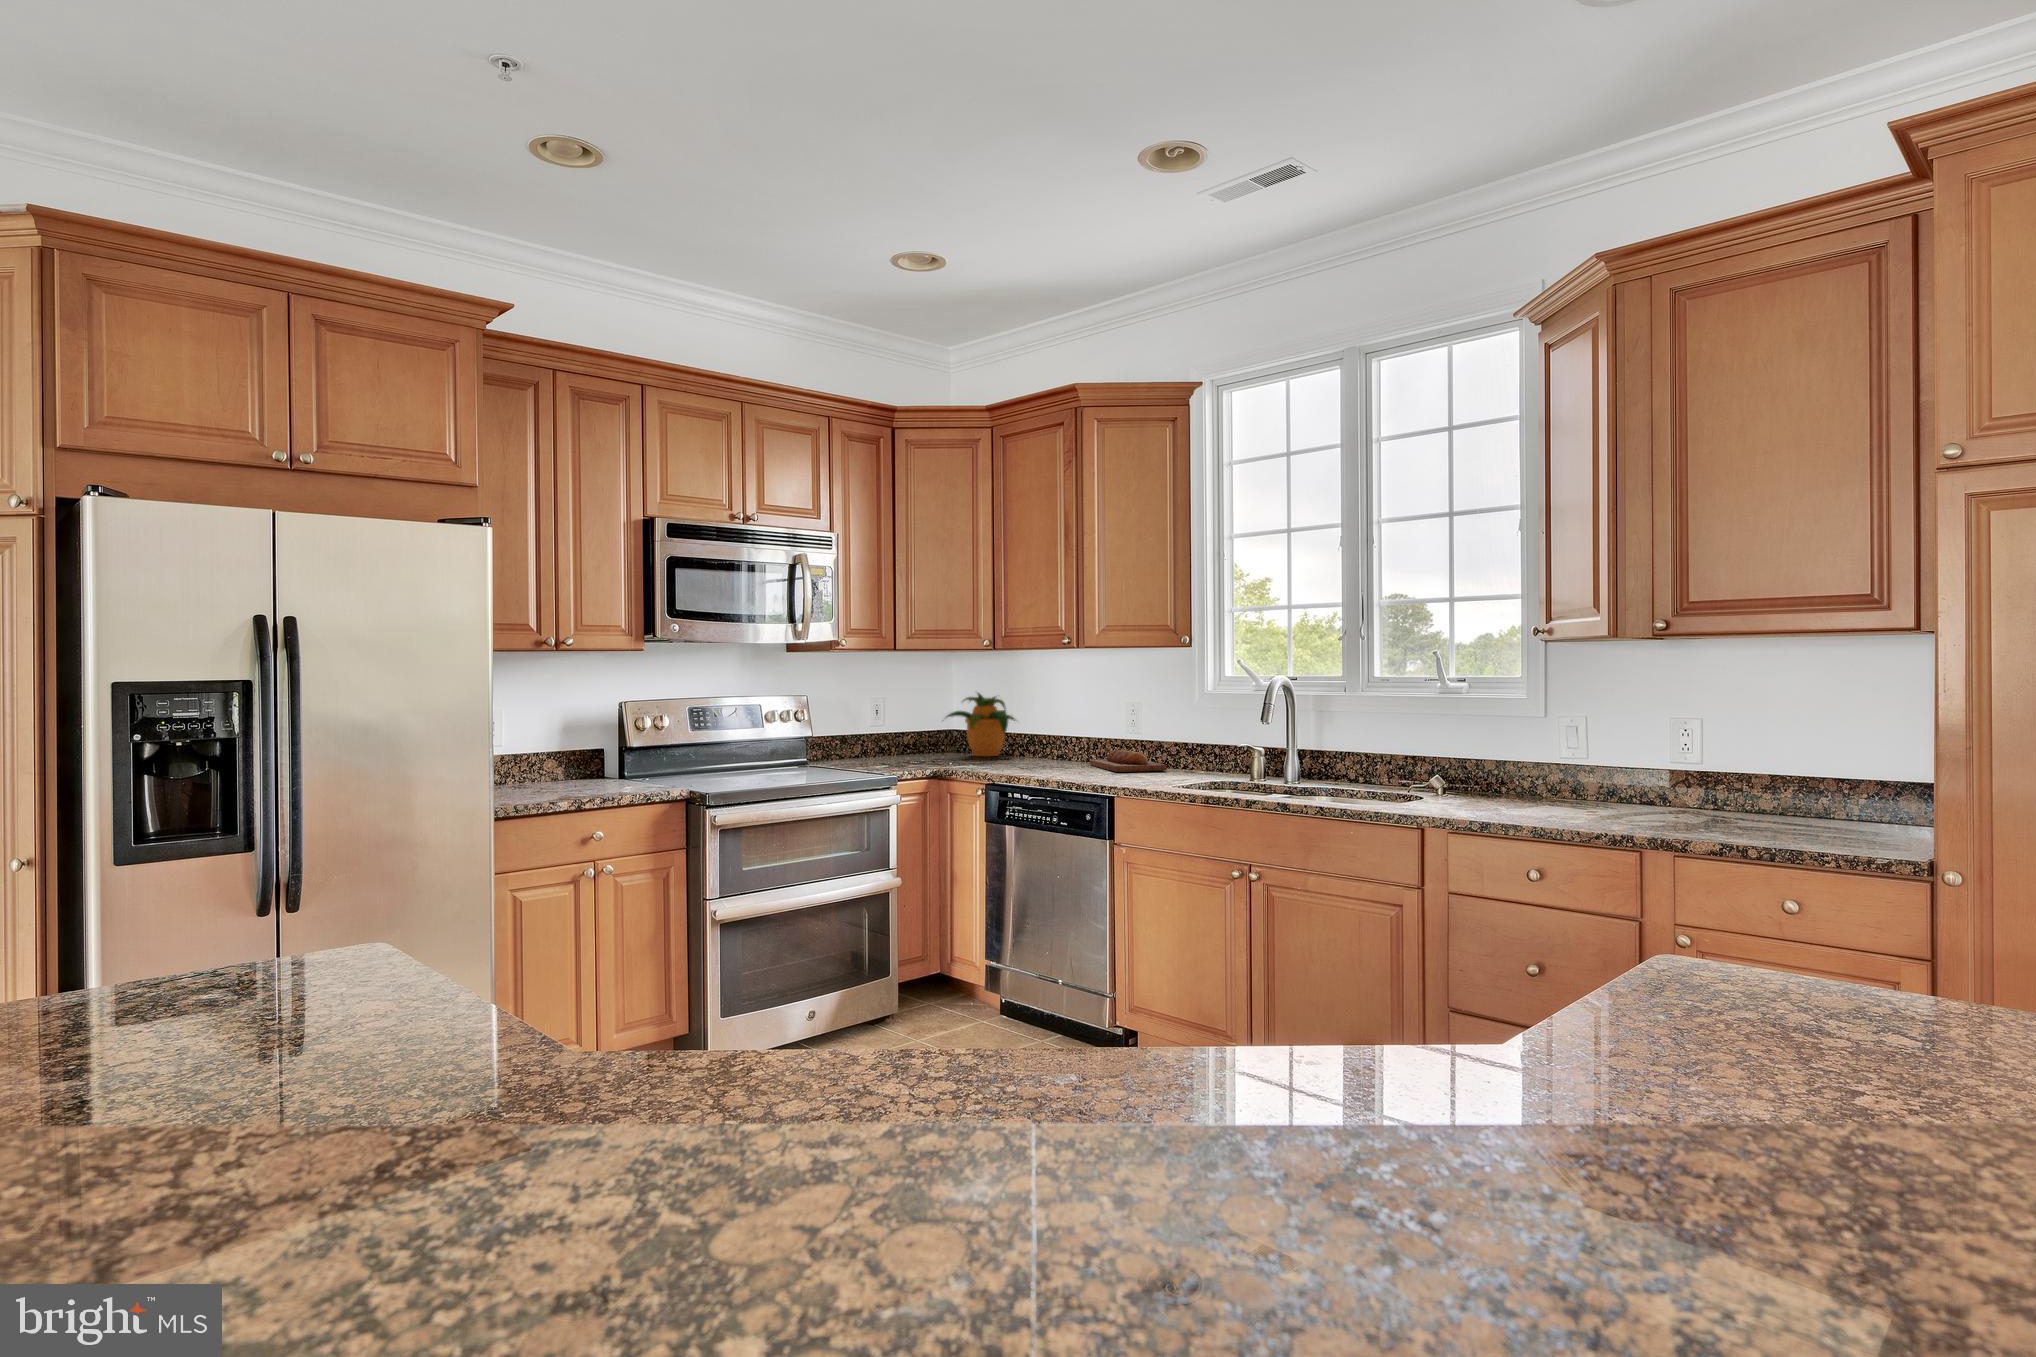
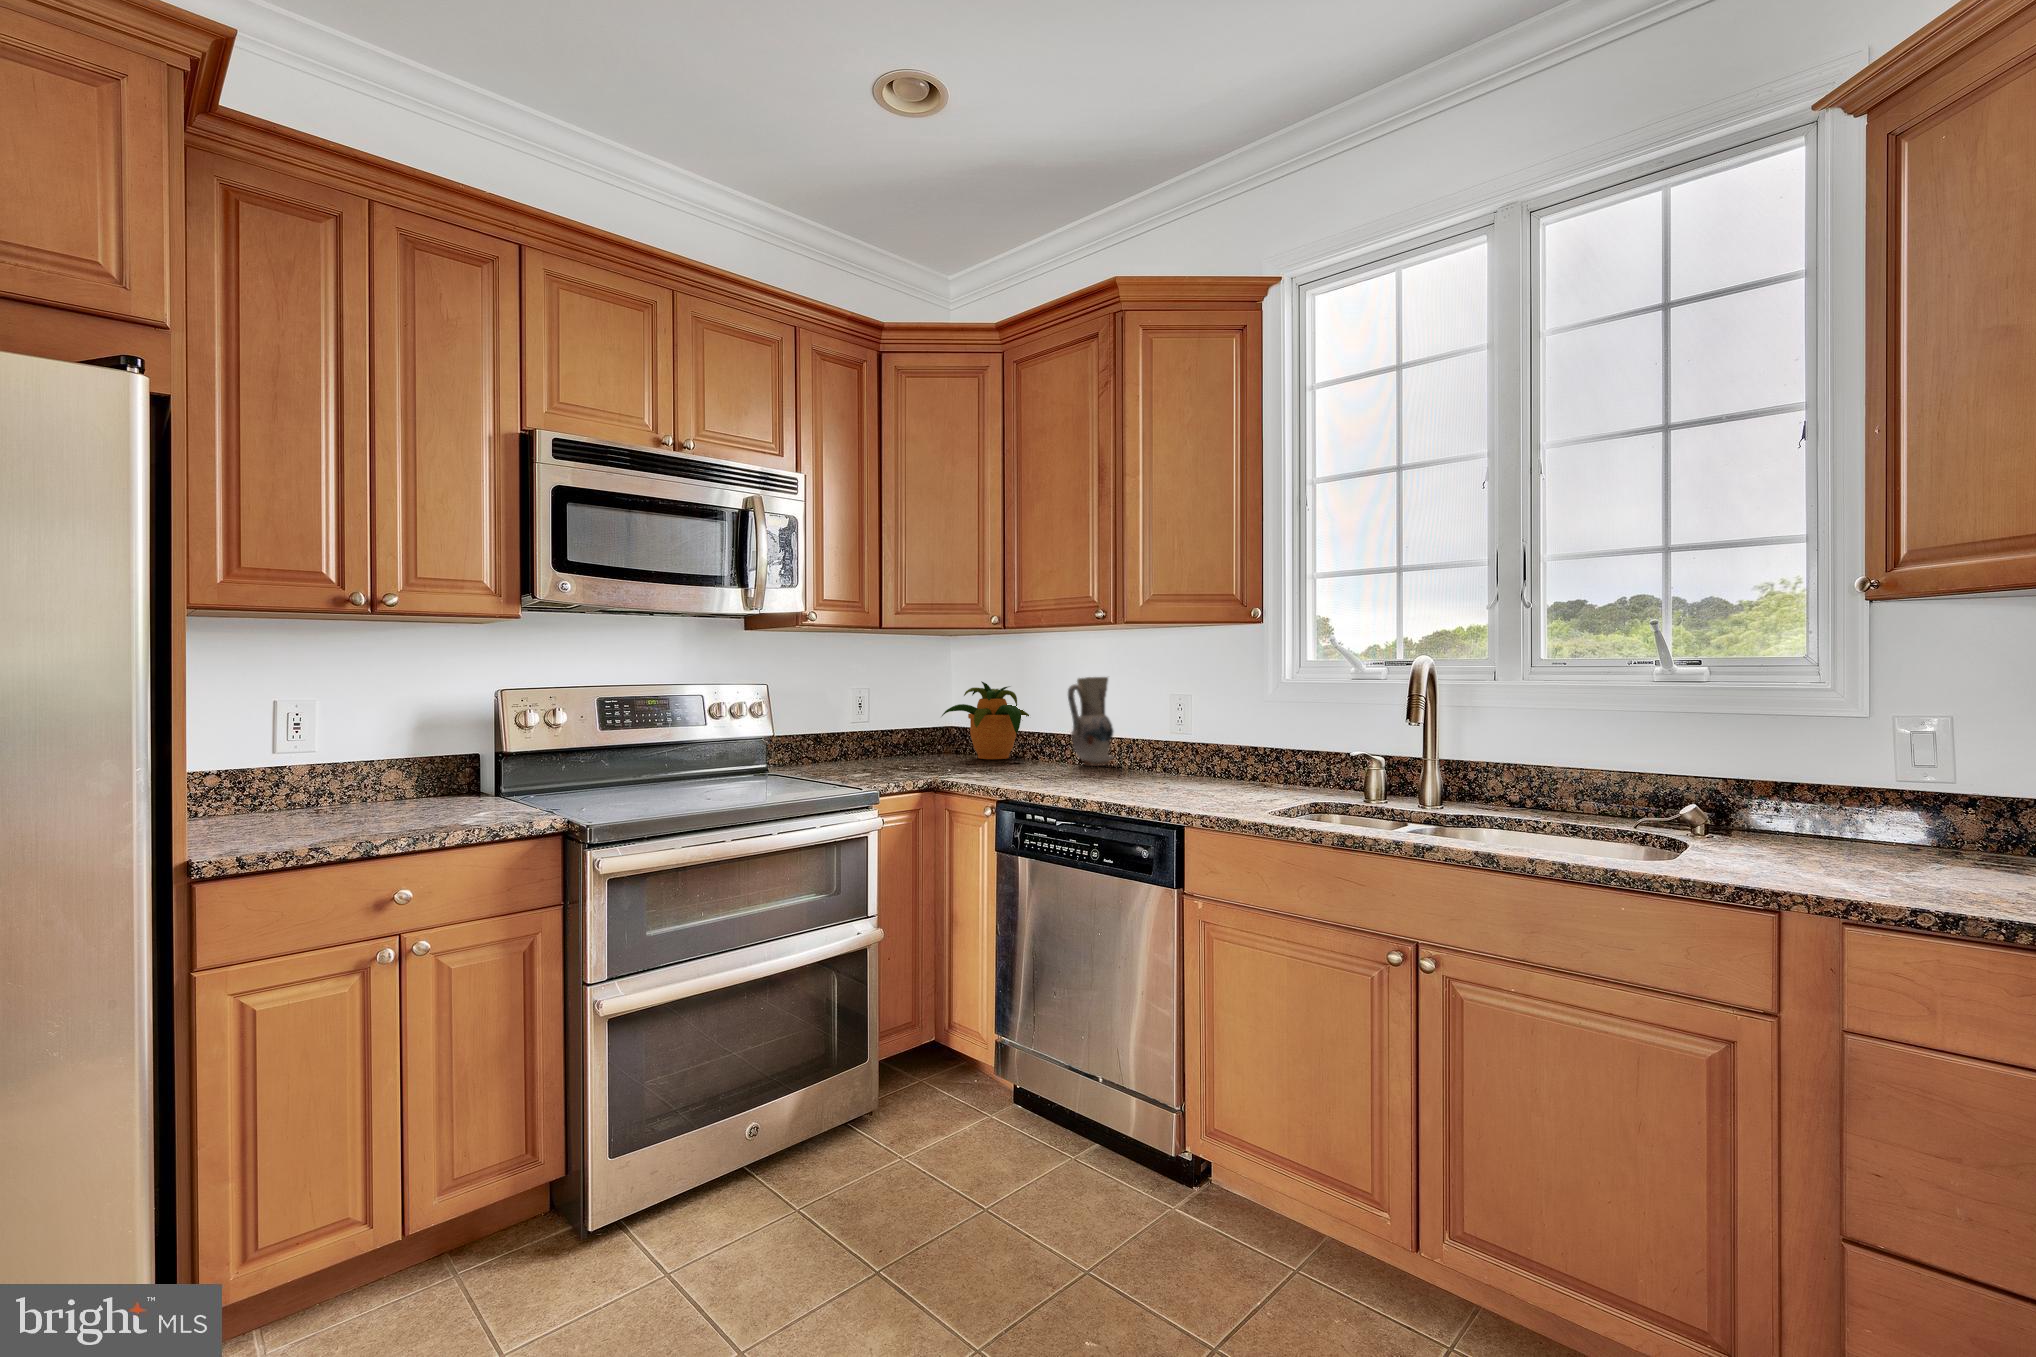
vase: none [1045,688,1092,760] -> present [1068,677,1114,766]
bread loaf: present [1090,750,1167,772] -> none [1125,754,1233,785]

